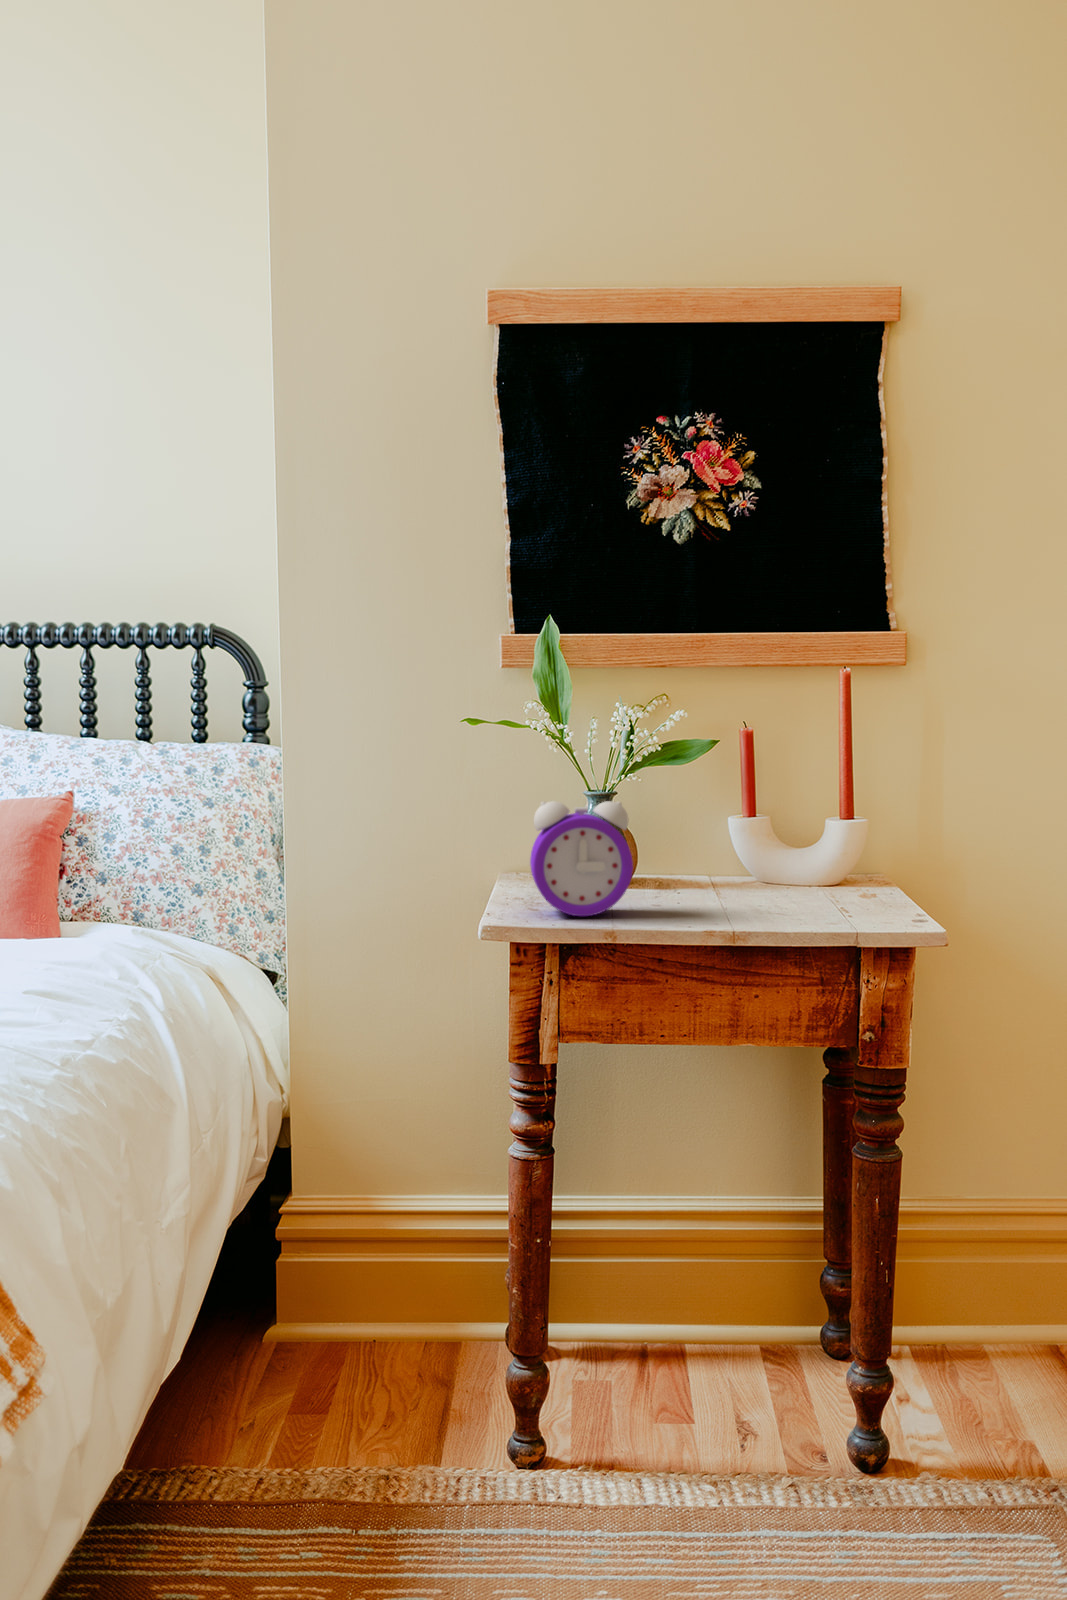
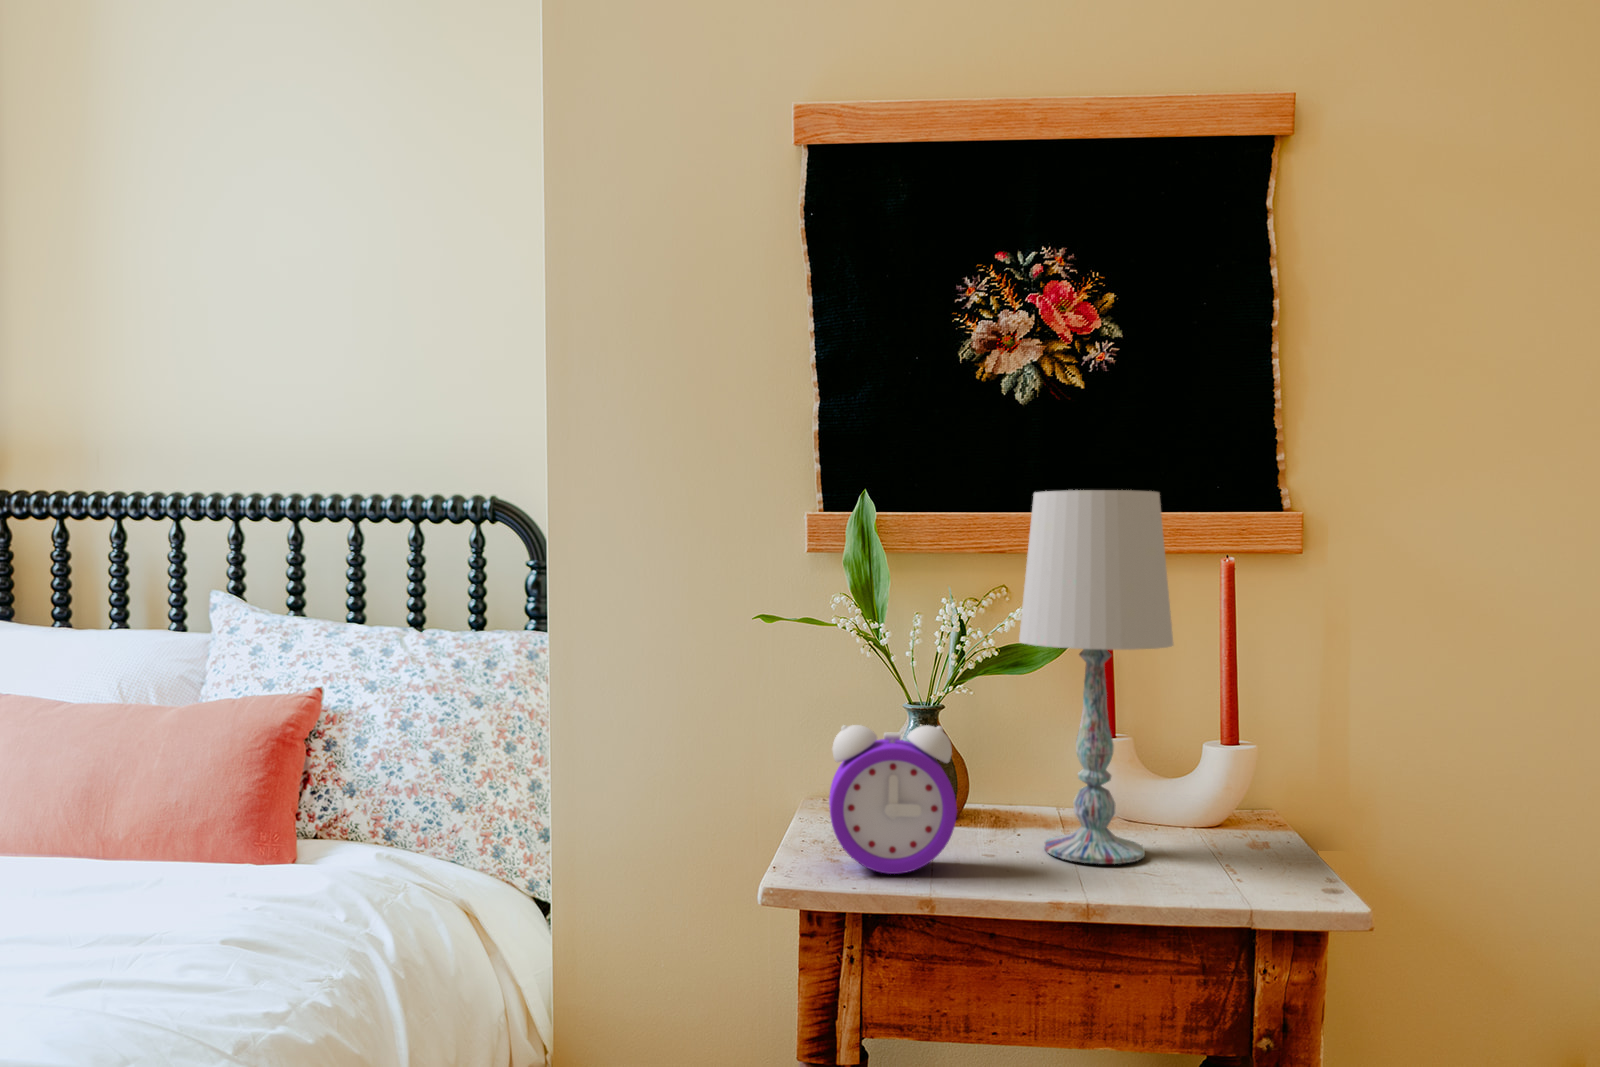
table lamp: none [680,612,802,908] -> present [1019,490,1173,864]

